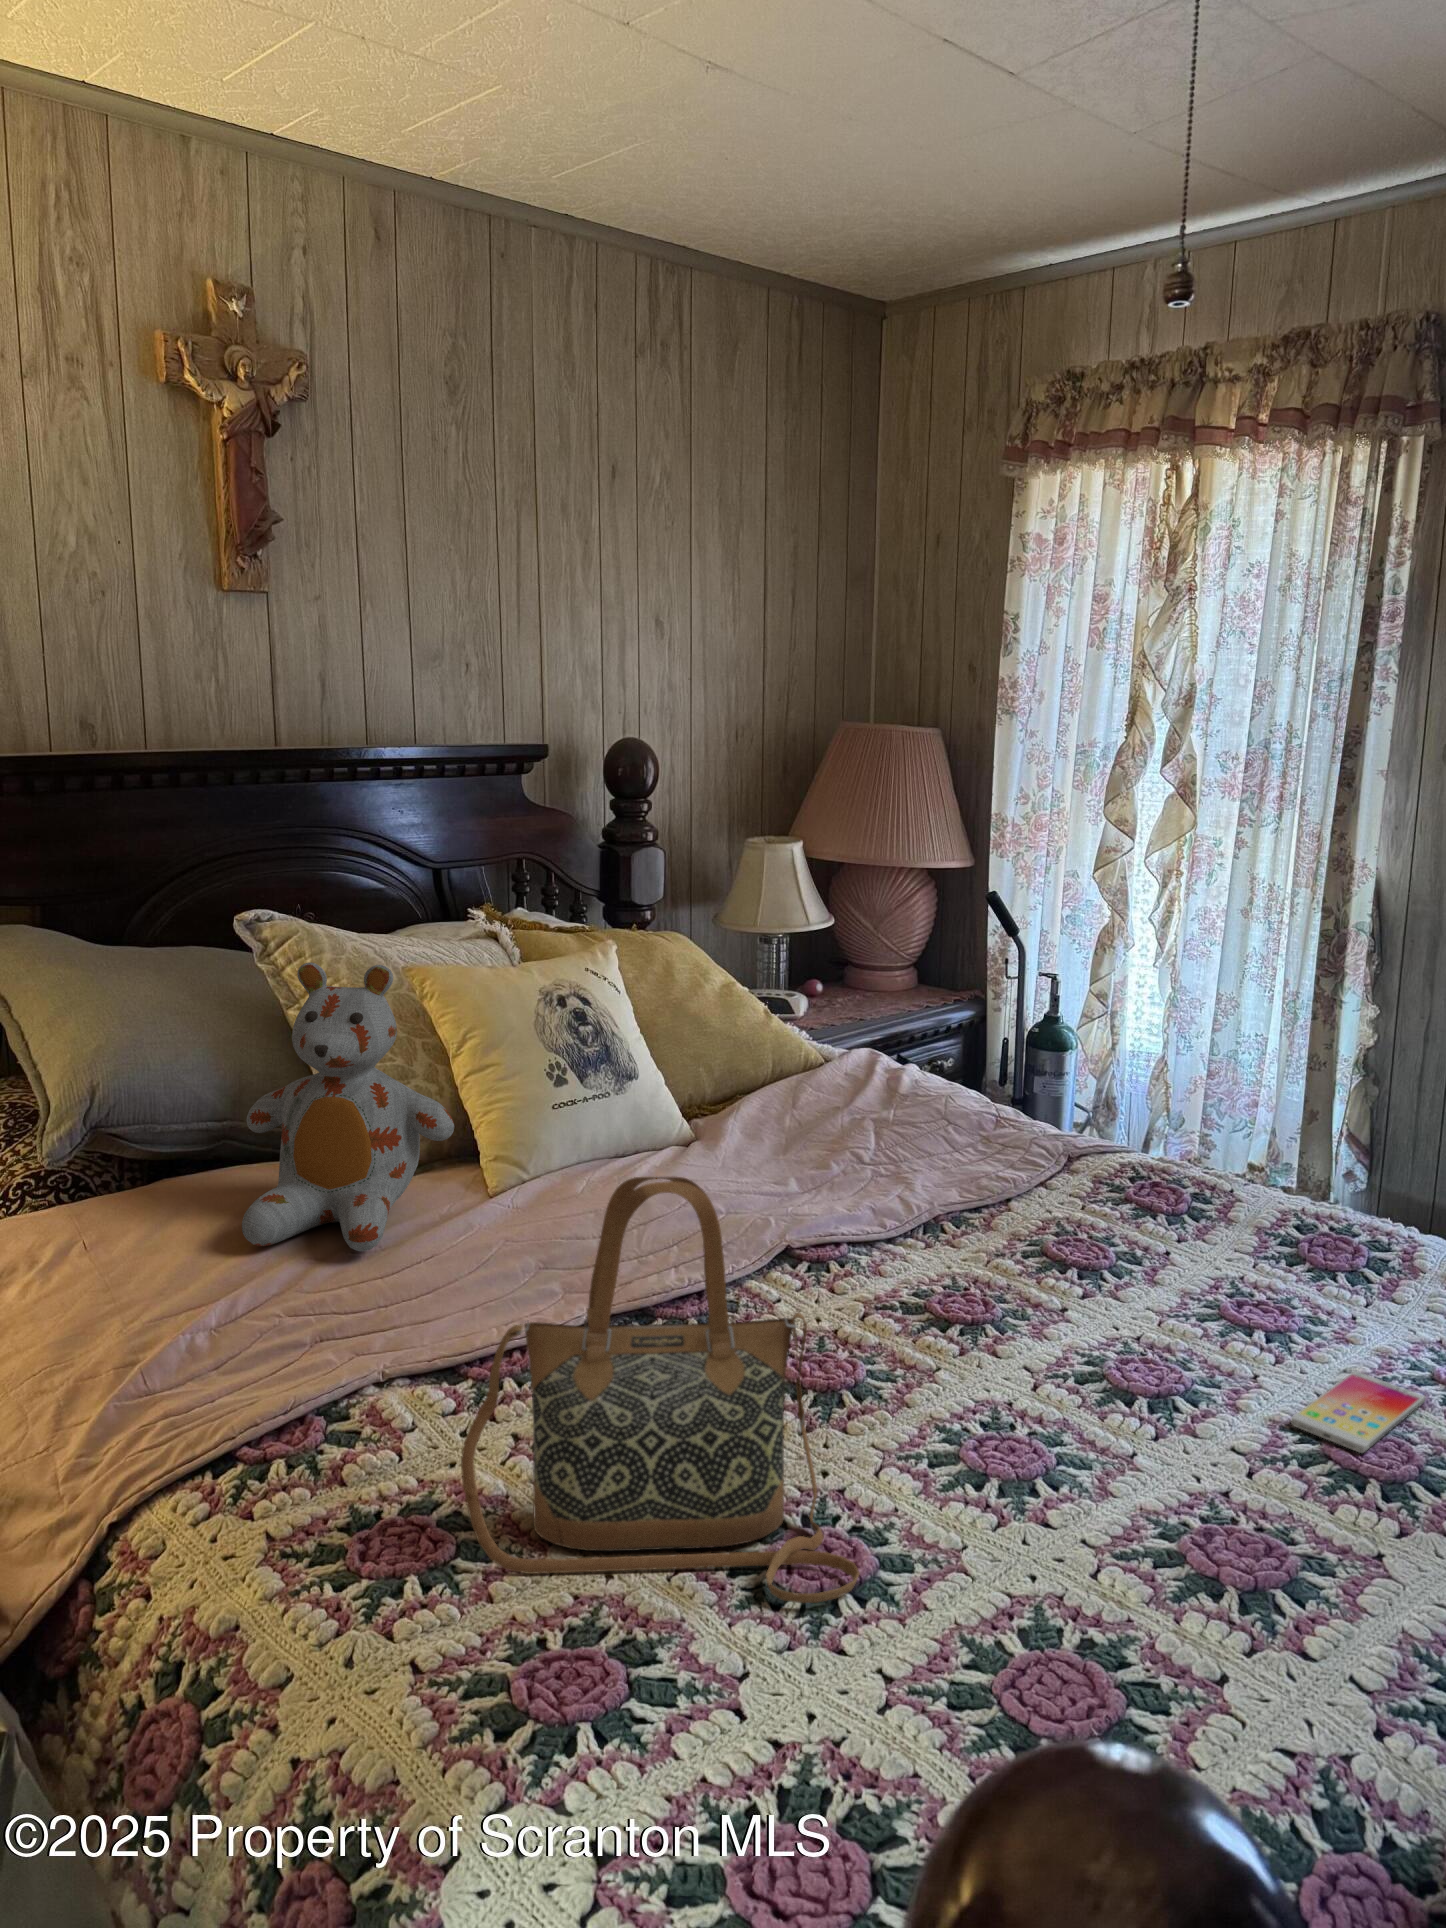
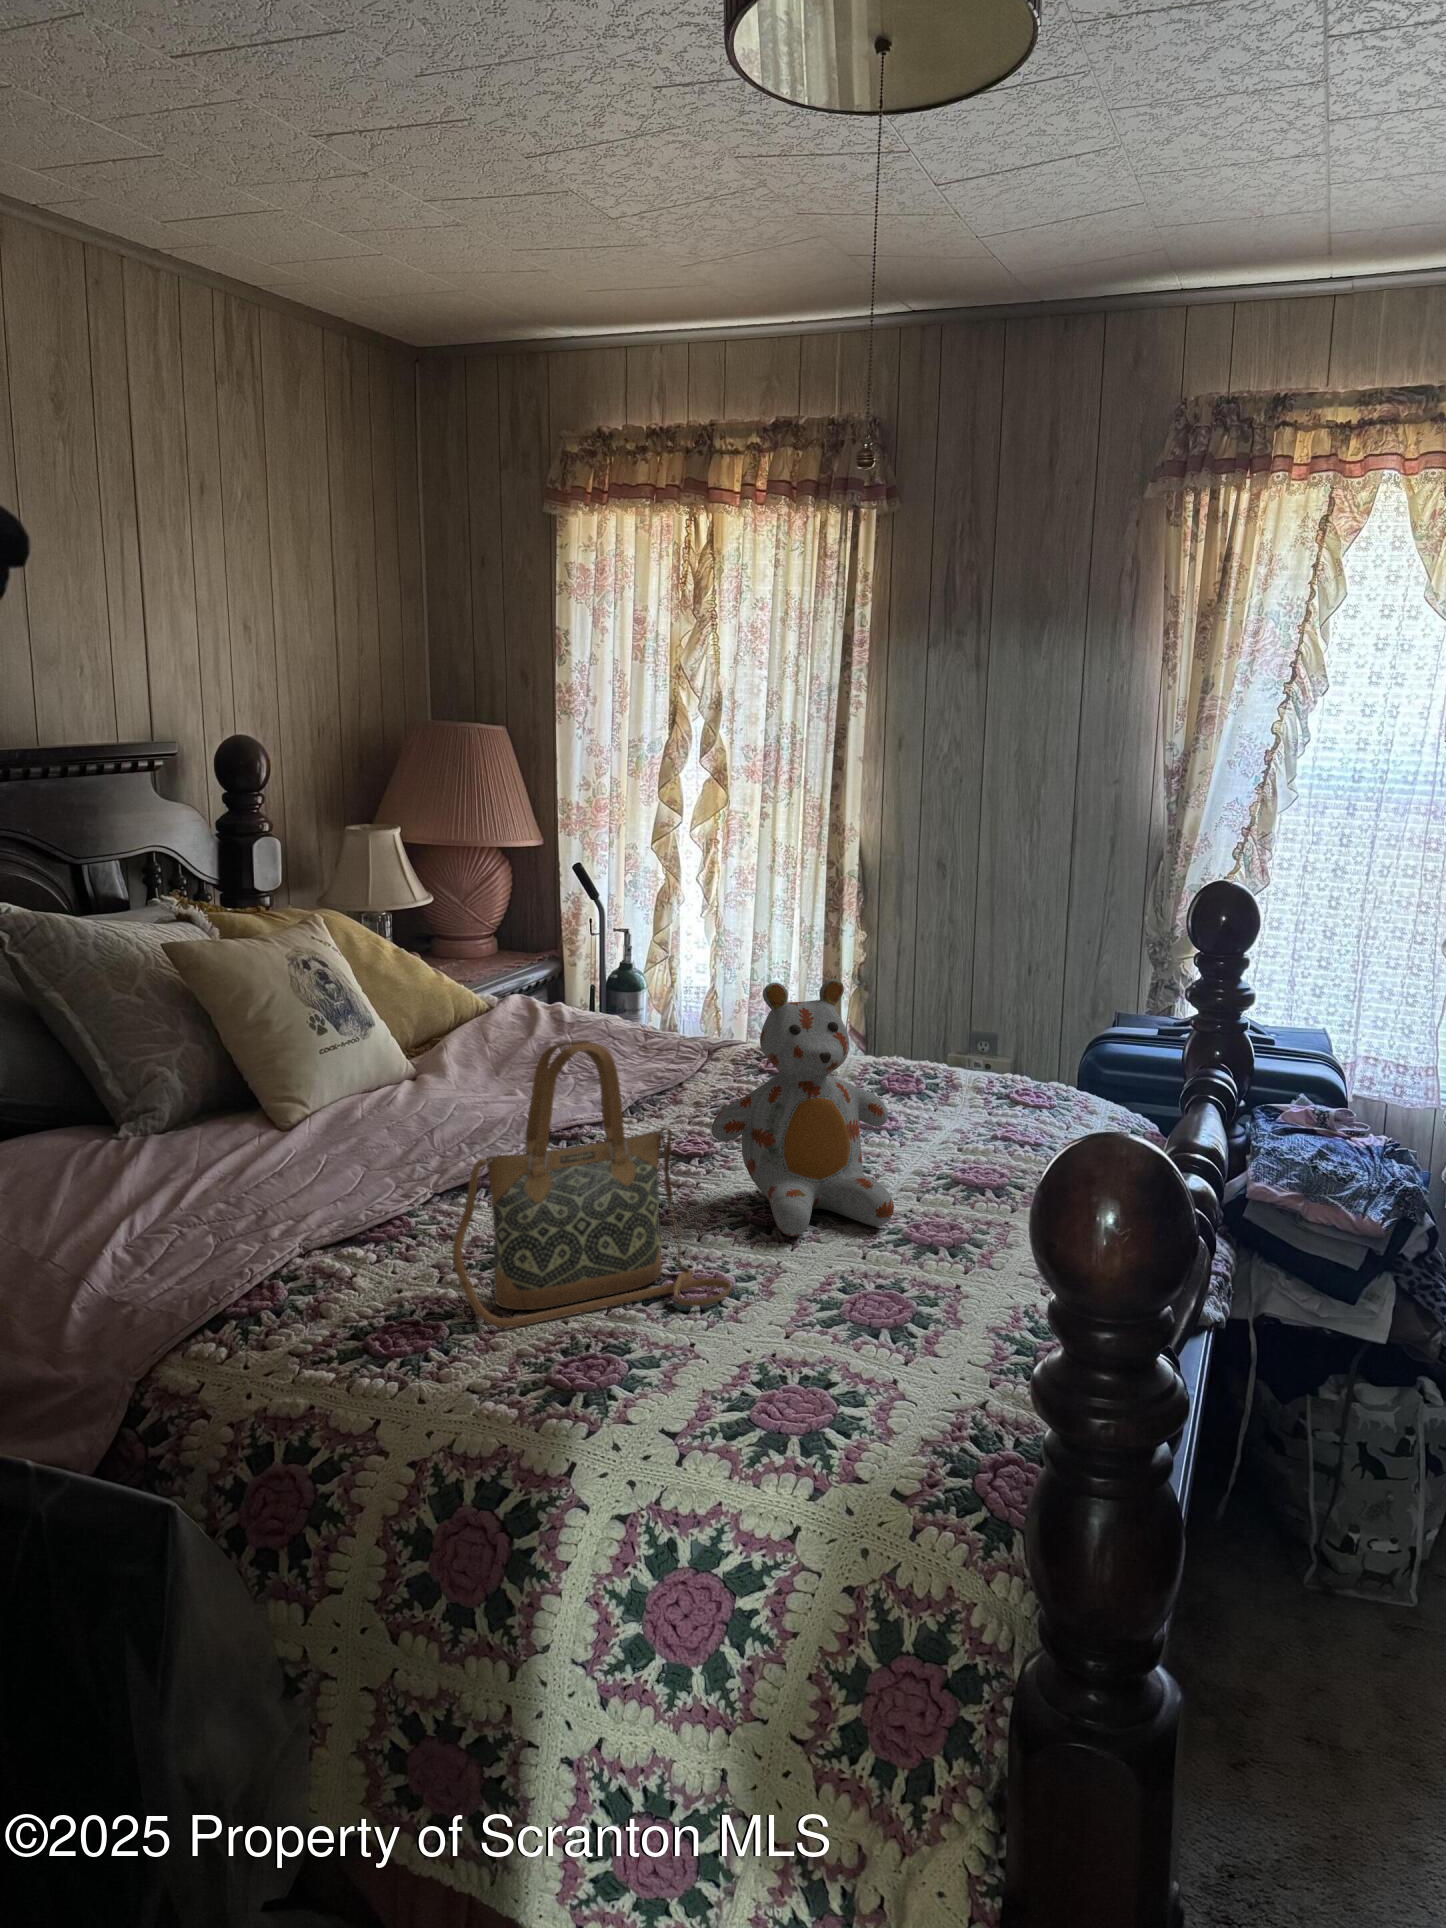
stuffed bear: present [242,962,454,1251] -> present [711,979,894,1237]
smartphone: present [1291,1371,1426,1453] -> none [929,1142,997,1182]

